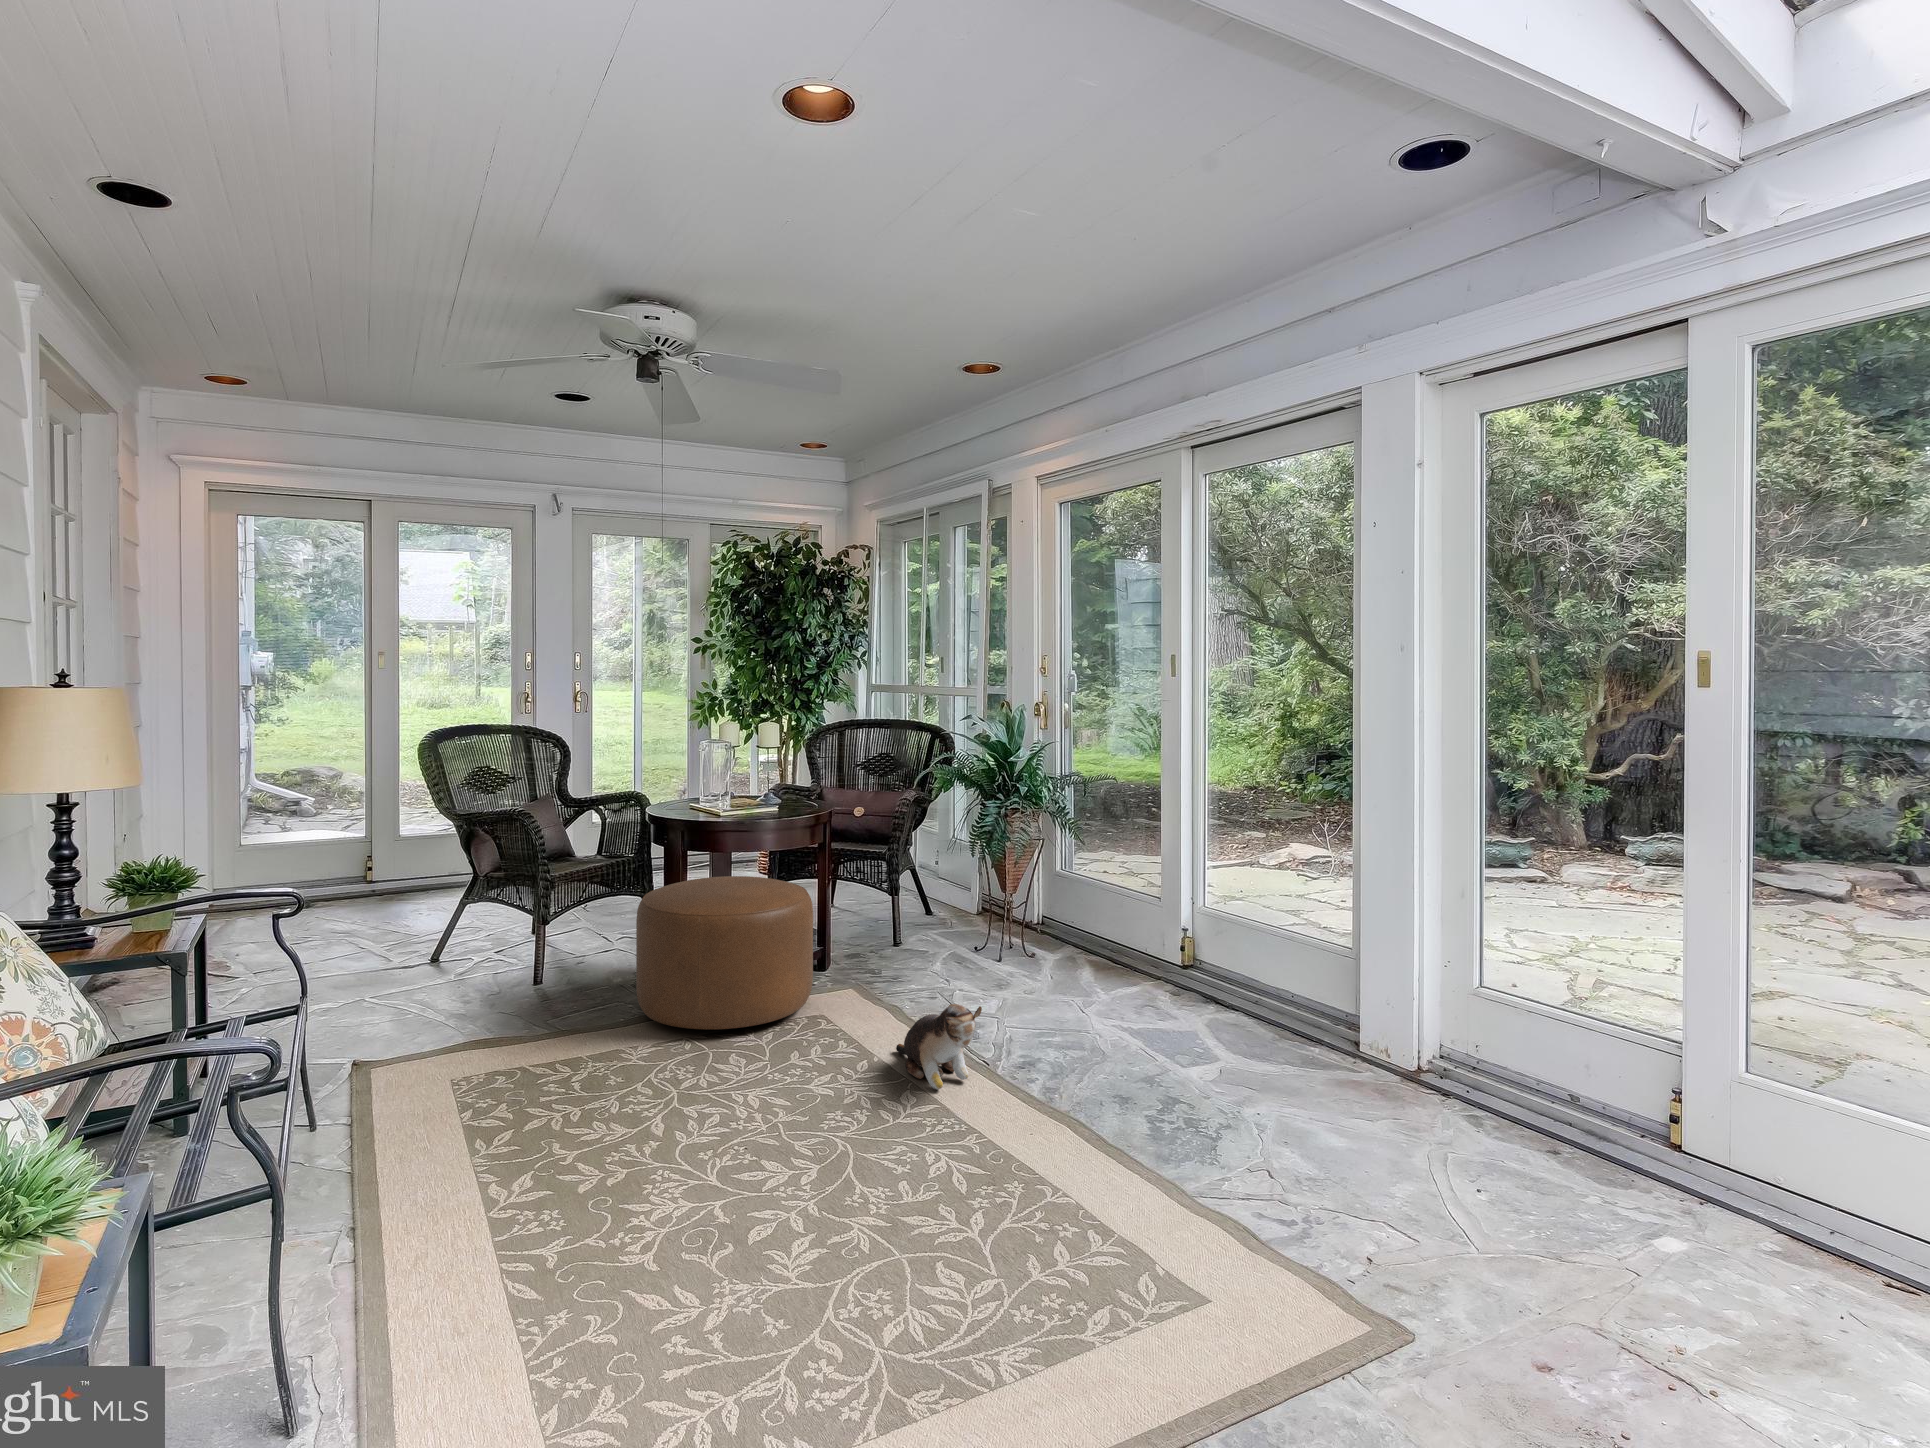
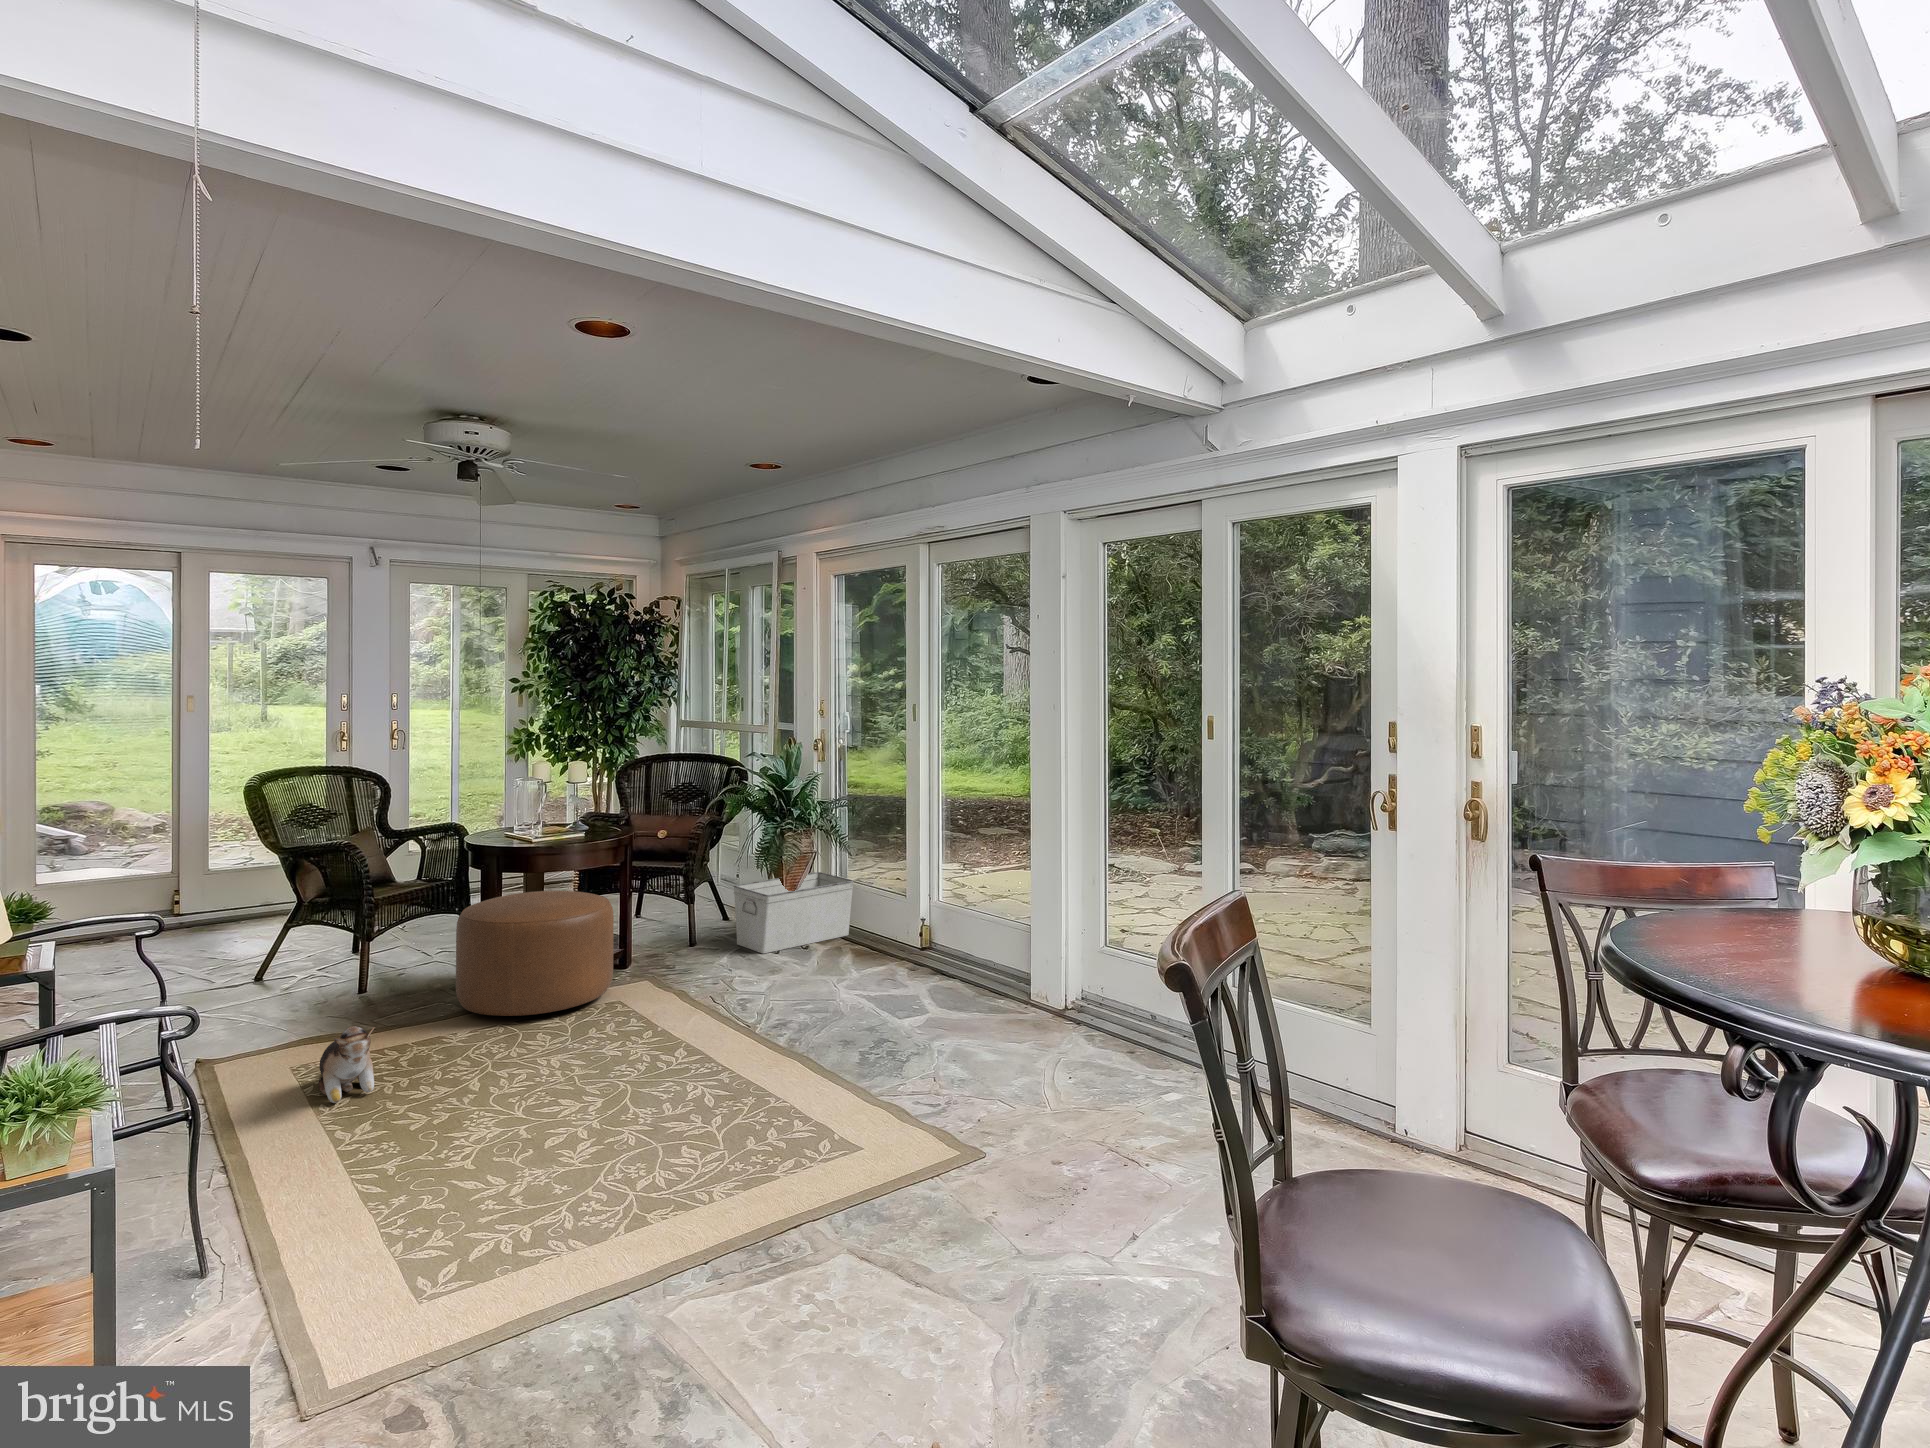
storage bin: none [943,864,1086,962] -> present [734,872,854,953]
plush toy: present [896,1004,982,1089] -> present [318,1026,375,1103]

